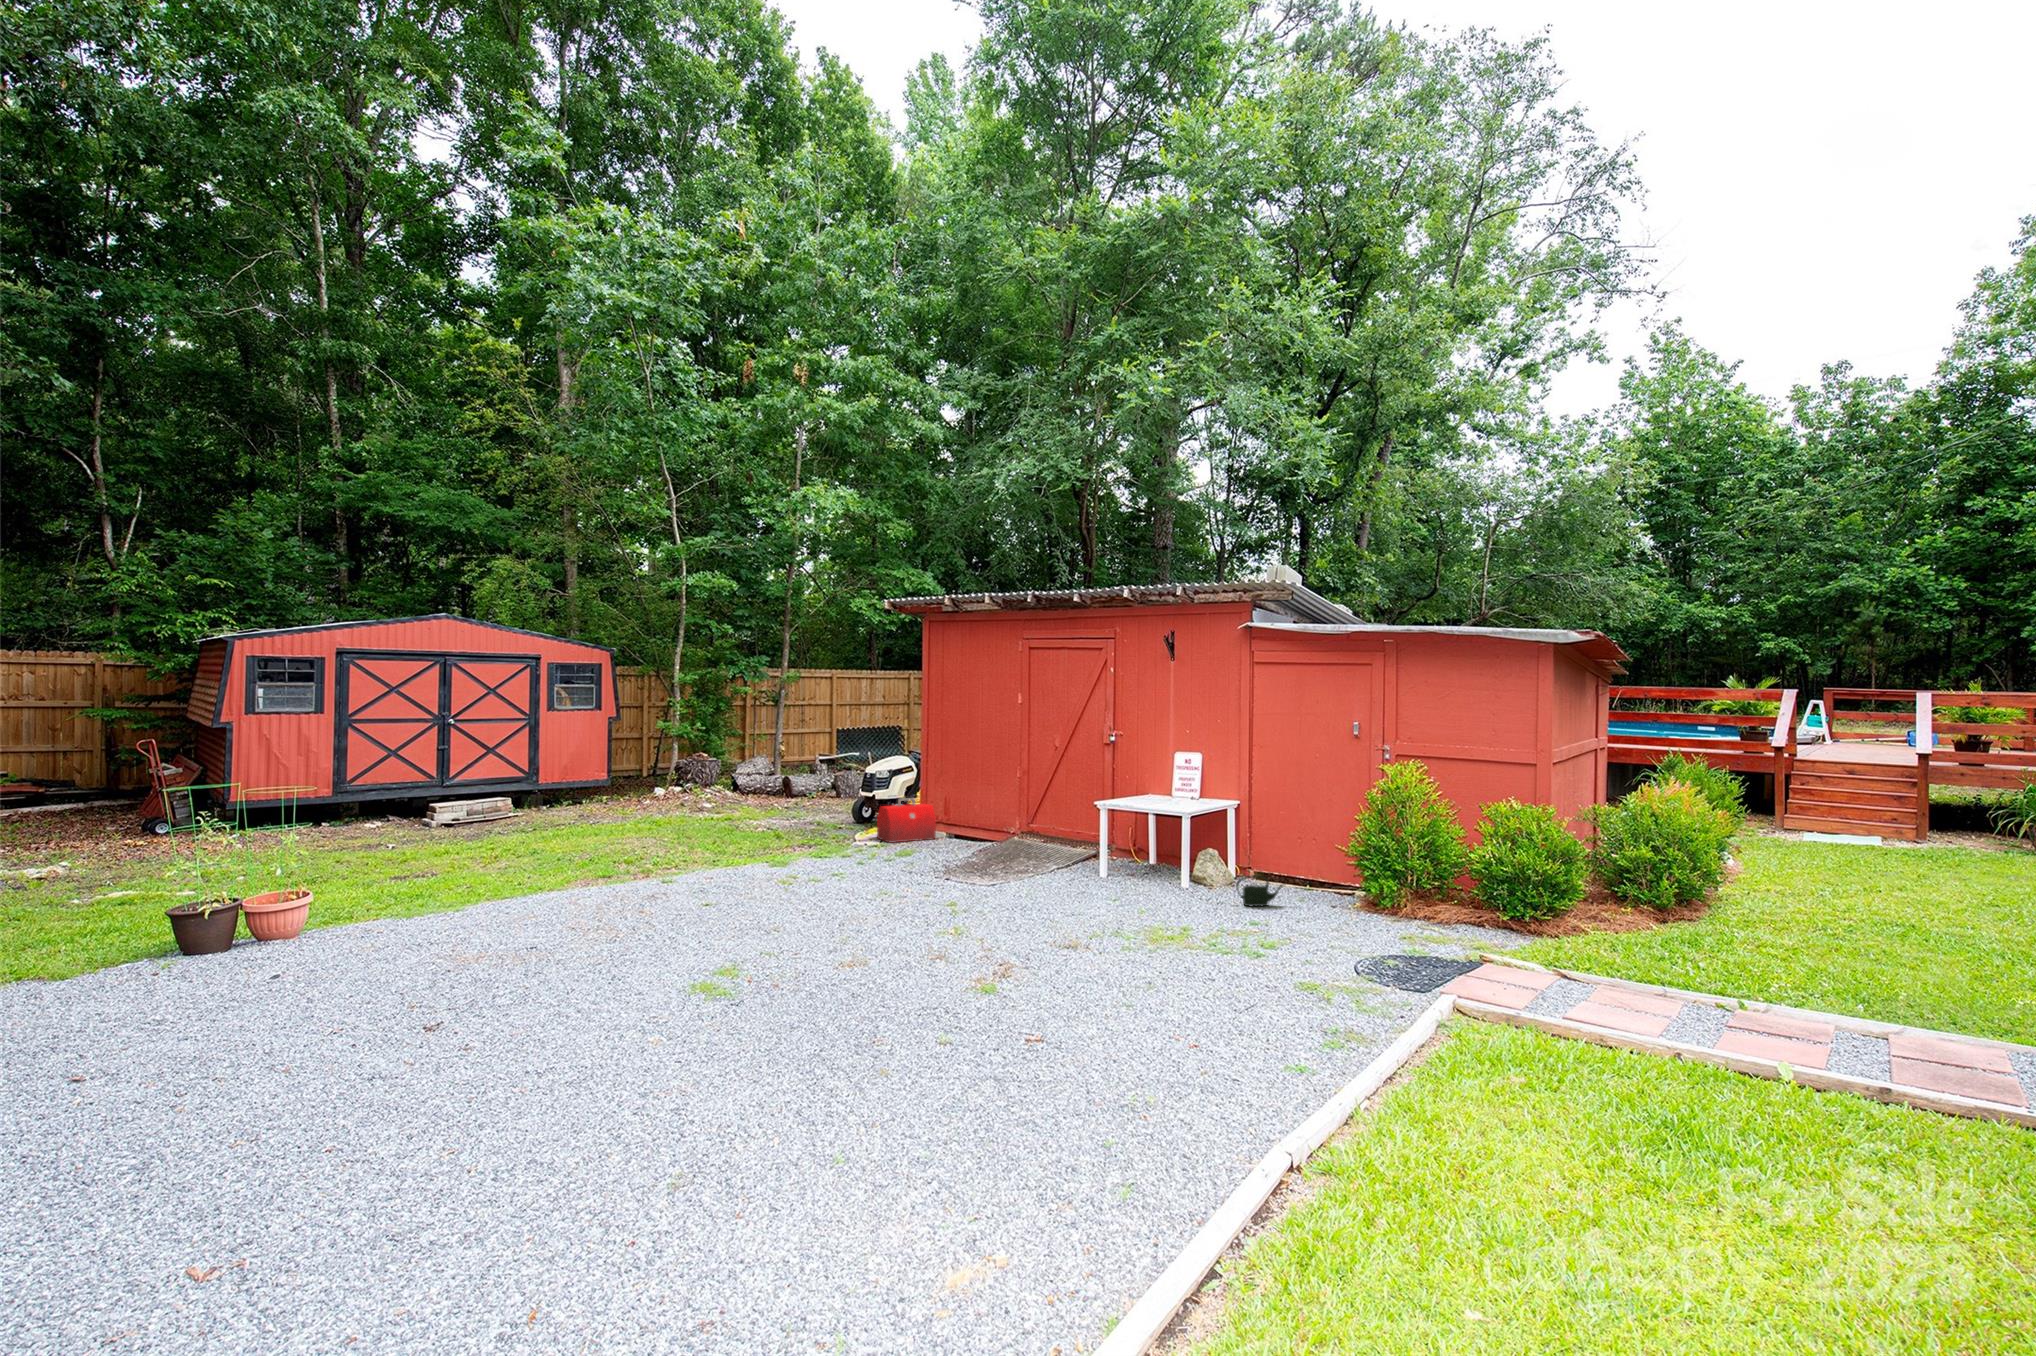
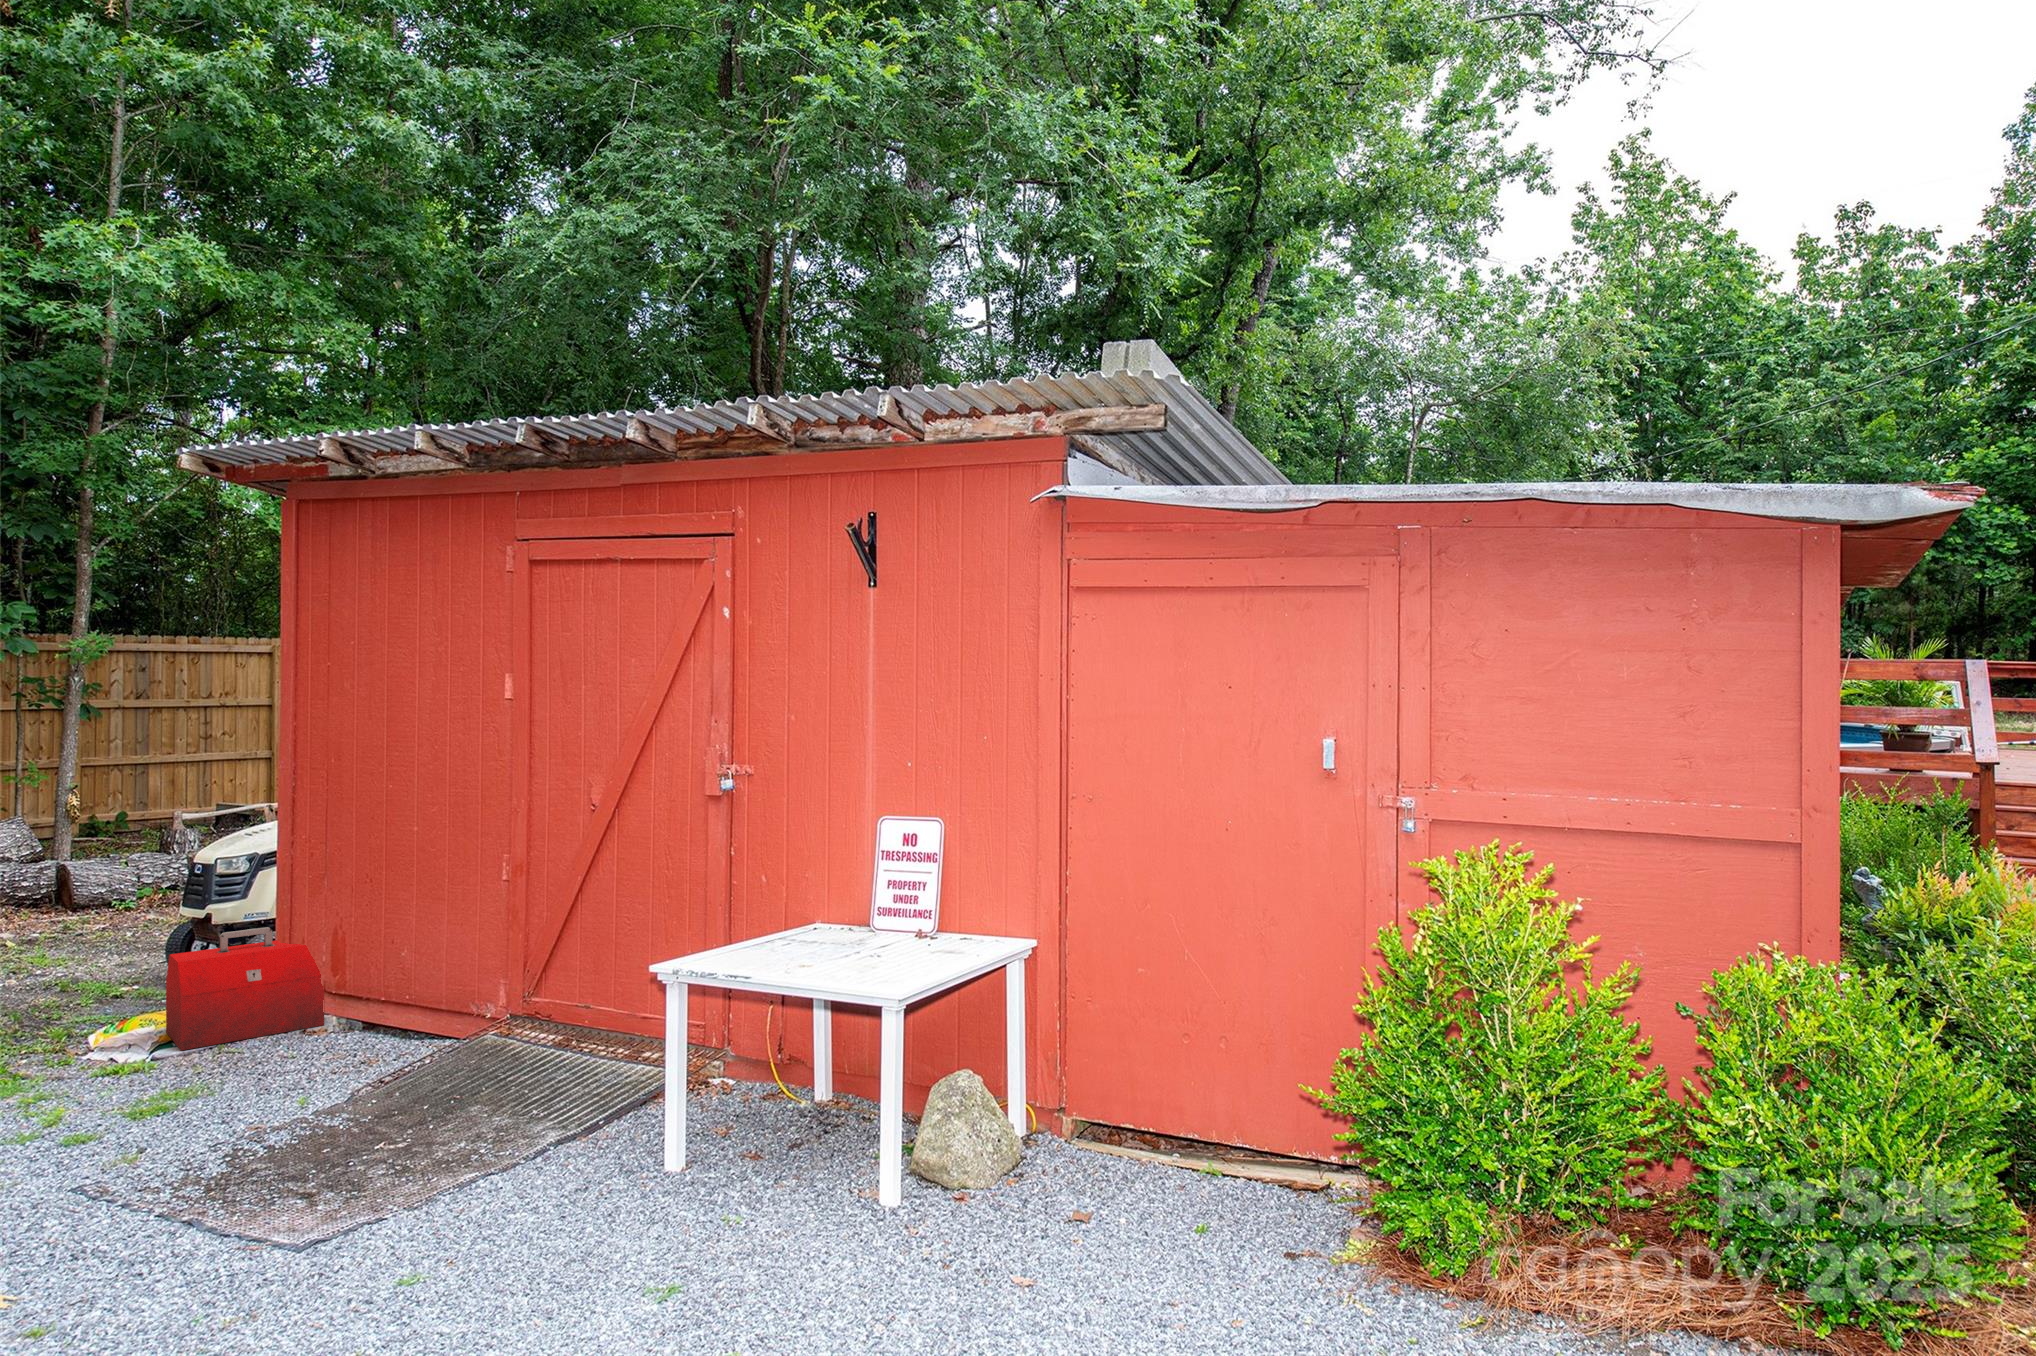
watering can: present [1236,875,1284,906] -> none [1023,1207,1164,1306]

